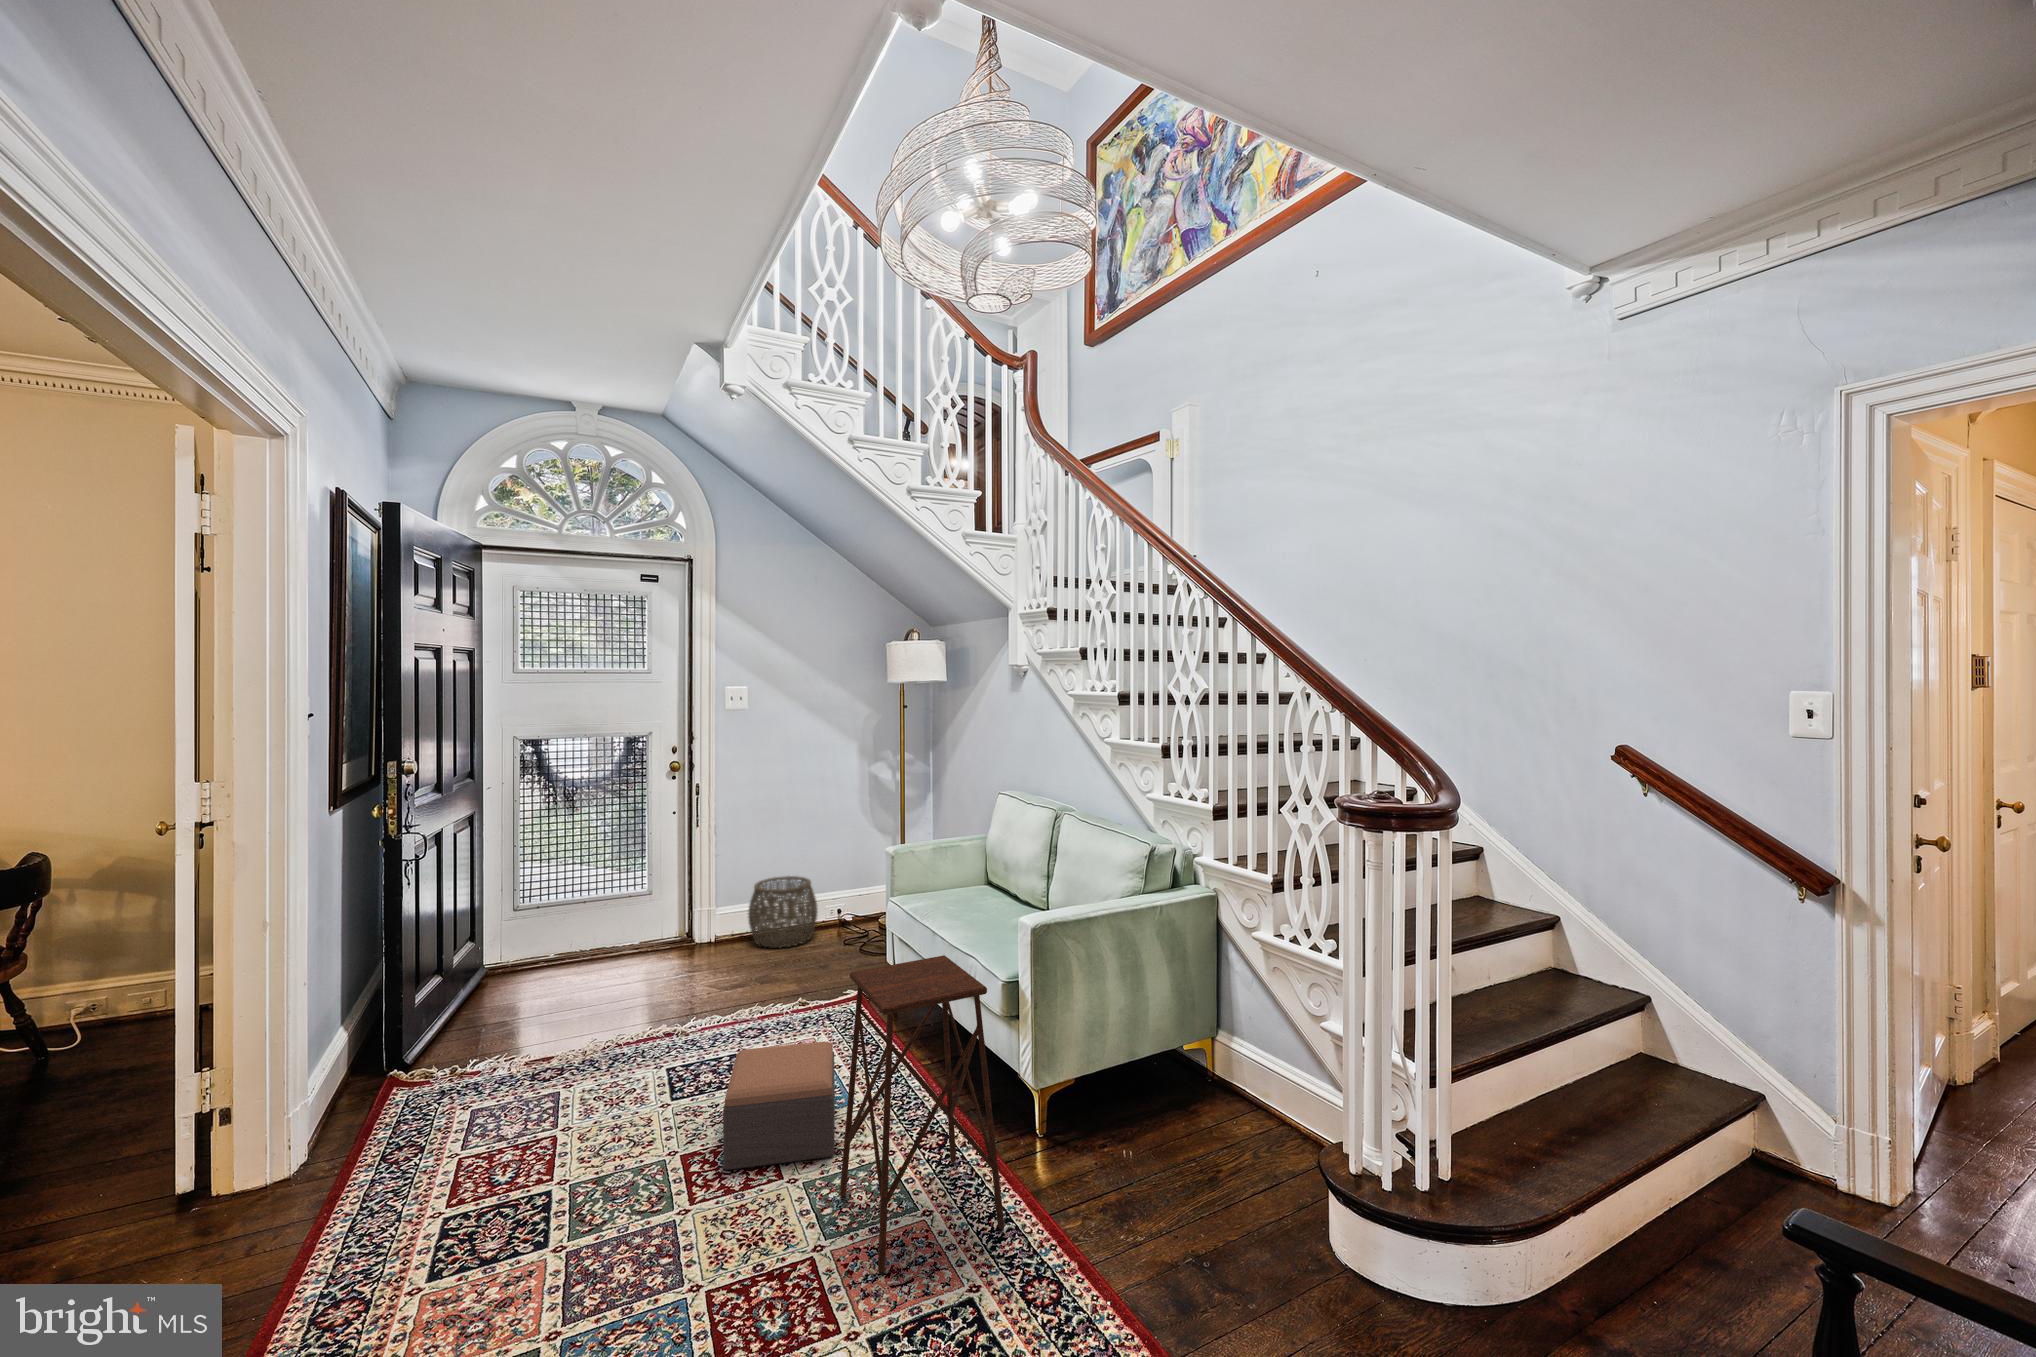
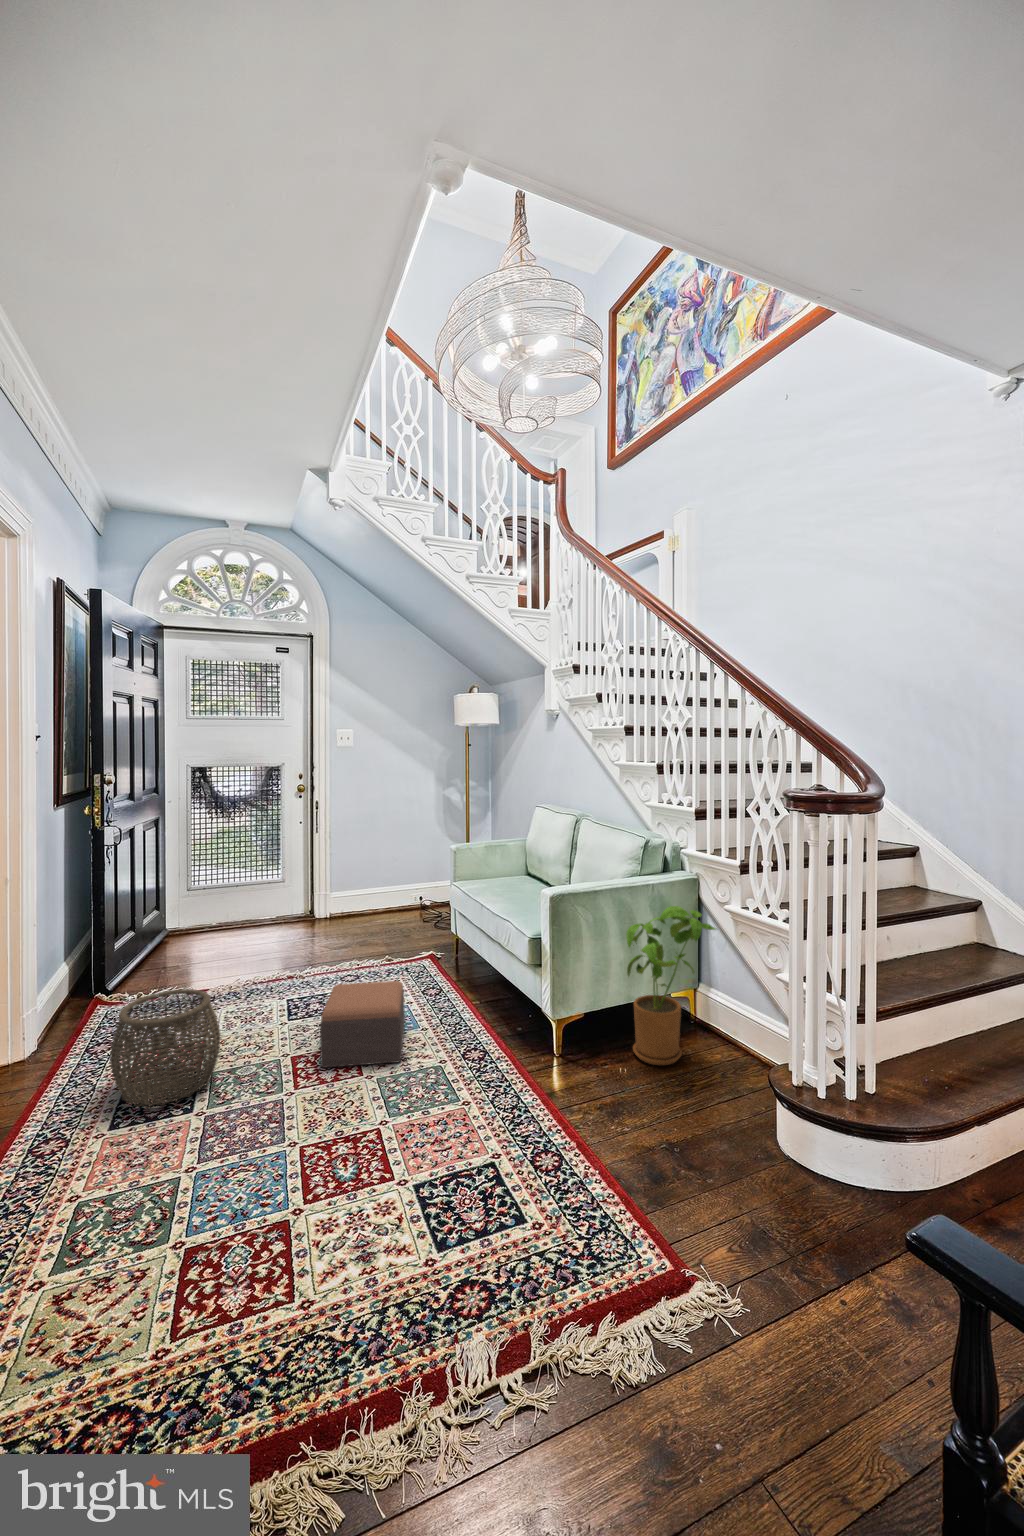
woven basket: present [748,876,817,948] -> present [110,989,221,1107]
house plant: none [1130,935,1247,1144] -> present [626,906,715,1065]
side table: present [840,955,1004,1273] -> none [403,914,523,1142]

